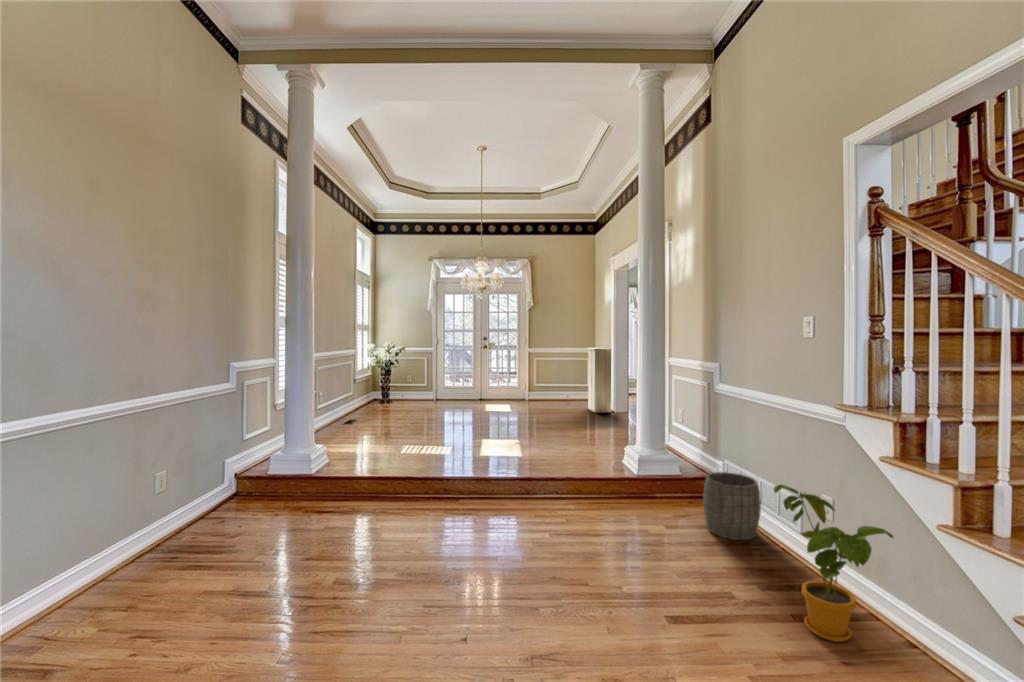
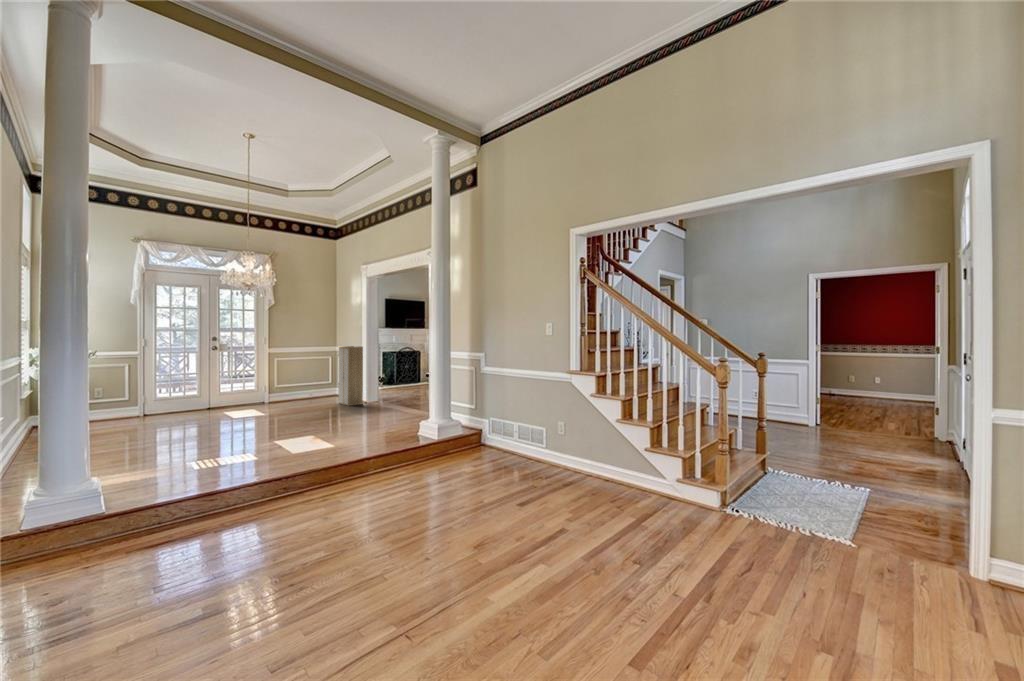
woven basket: present [703,472,761,540] -> none [486,425,520,466]
house plant: present [774,485,894,642] -> none [547,416,598,494]

